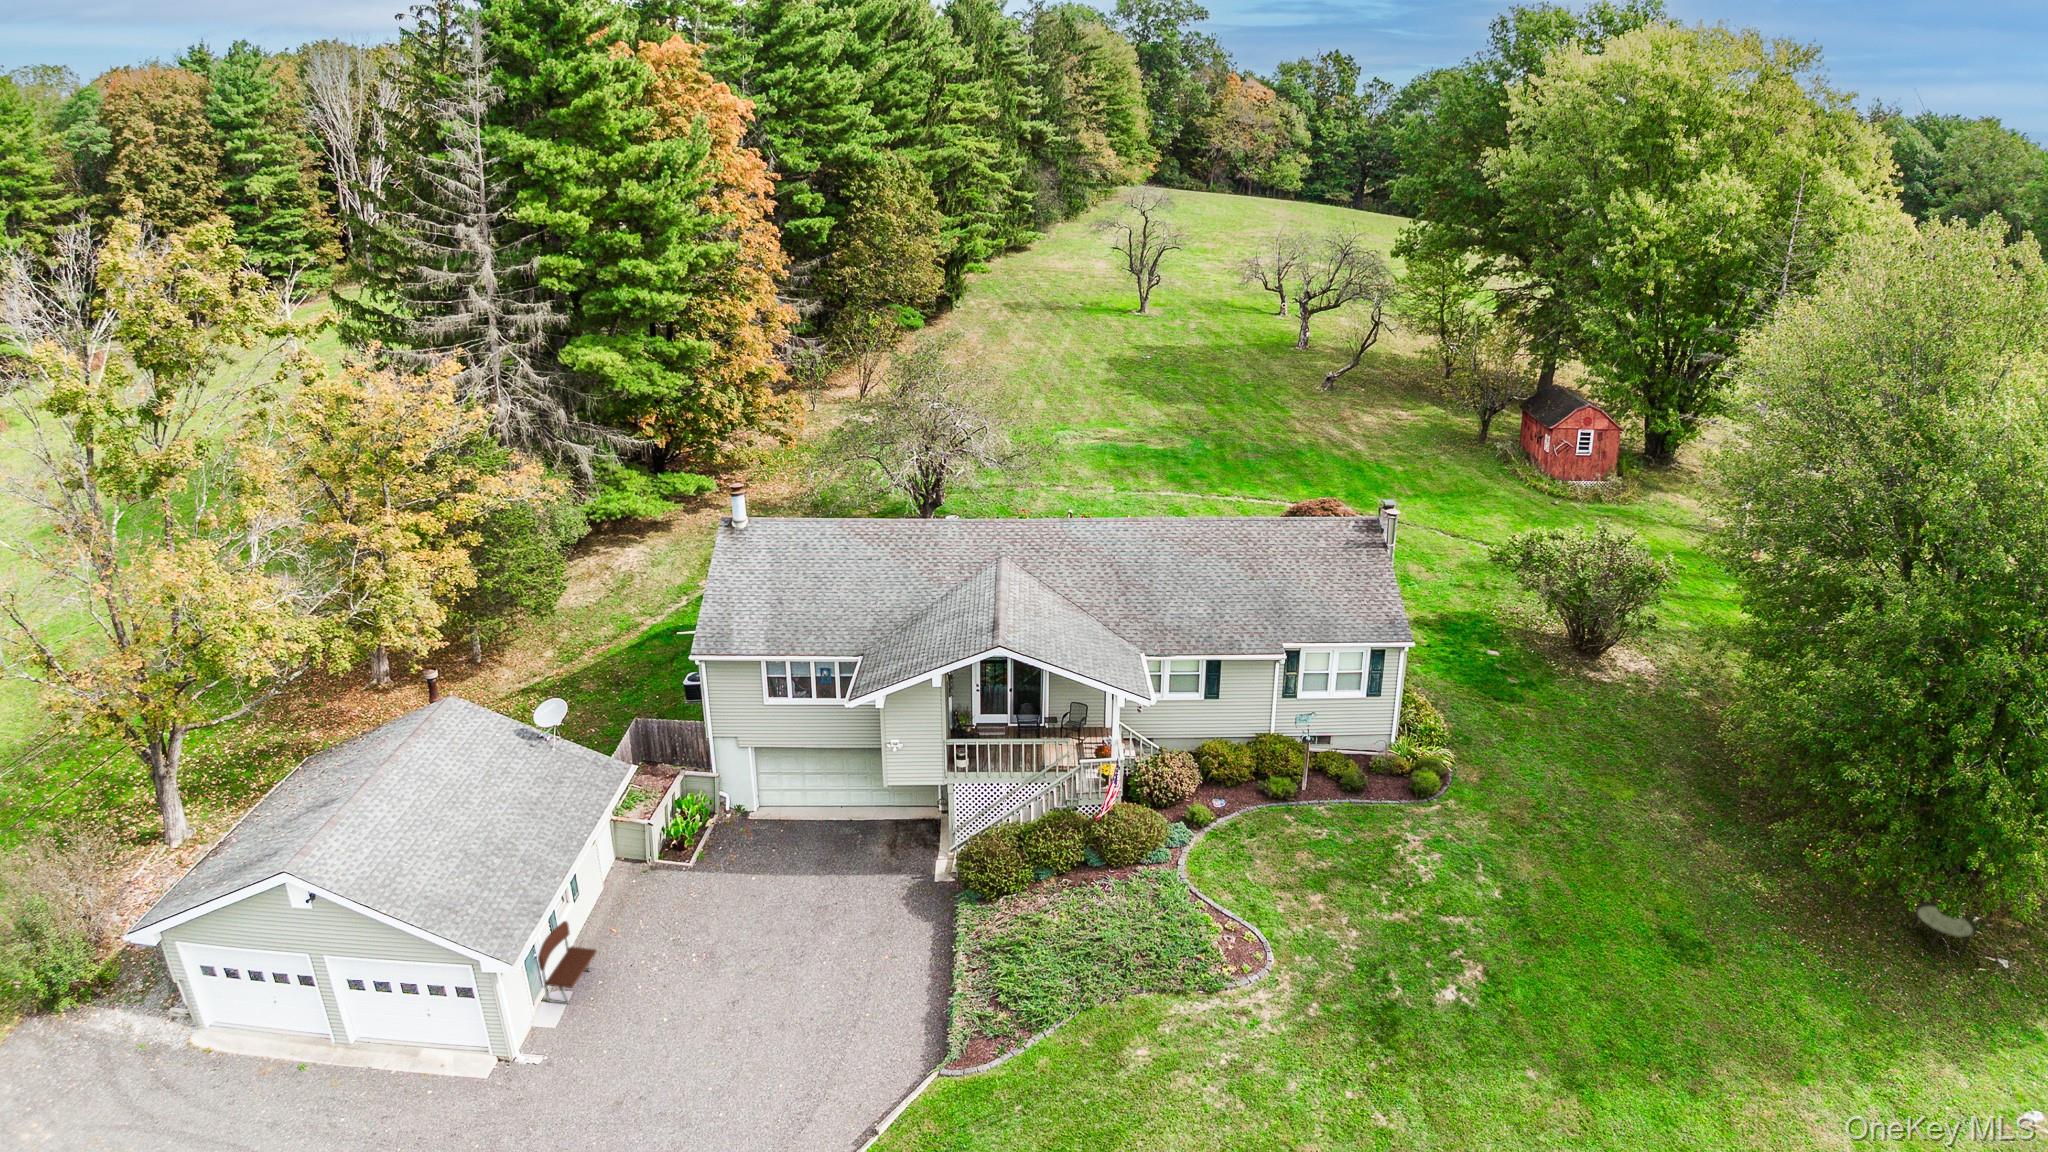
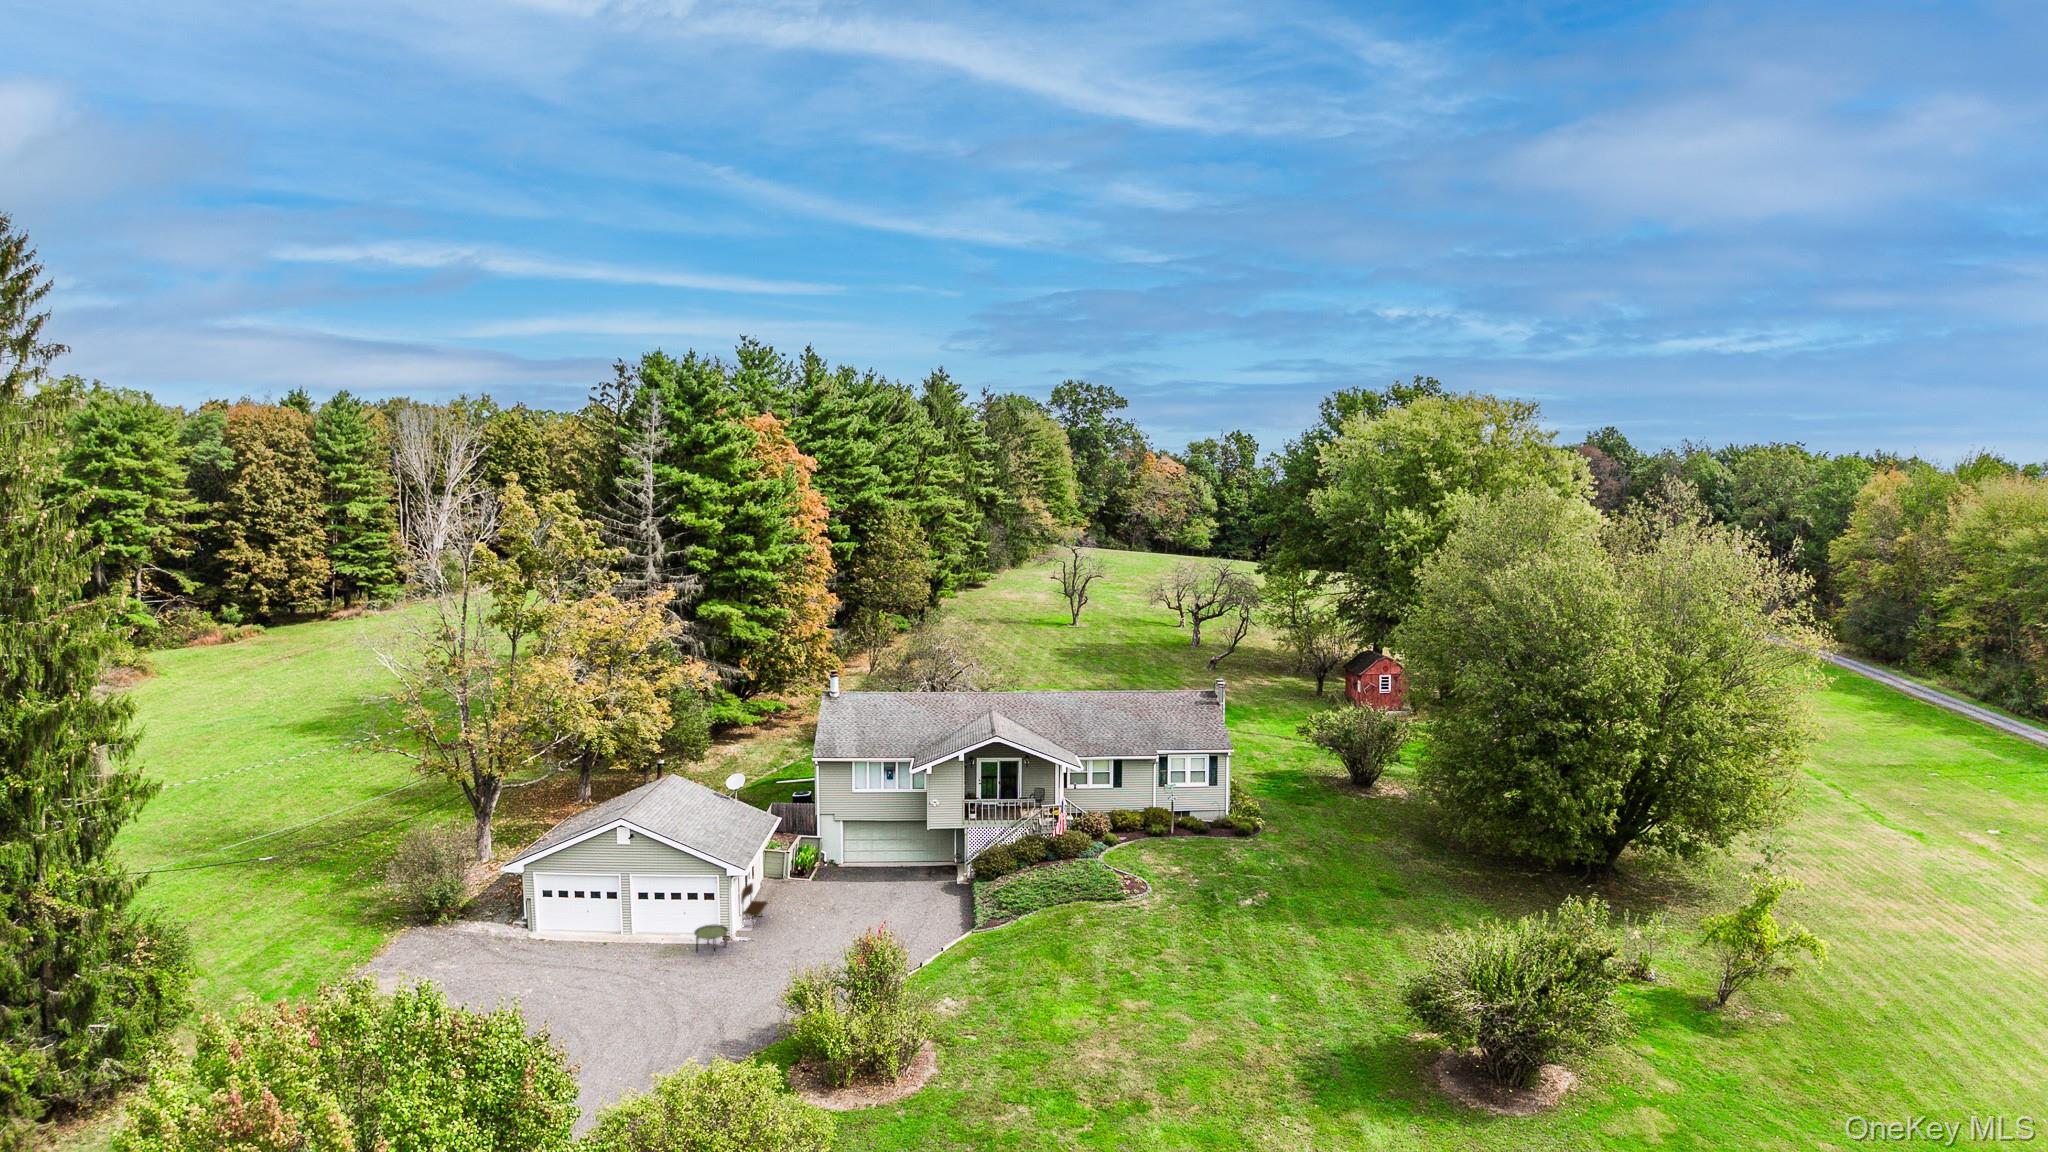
round table: present [1910,903,1977,955] -> present [694,924,728,954]

